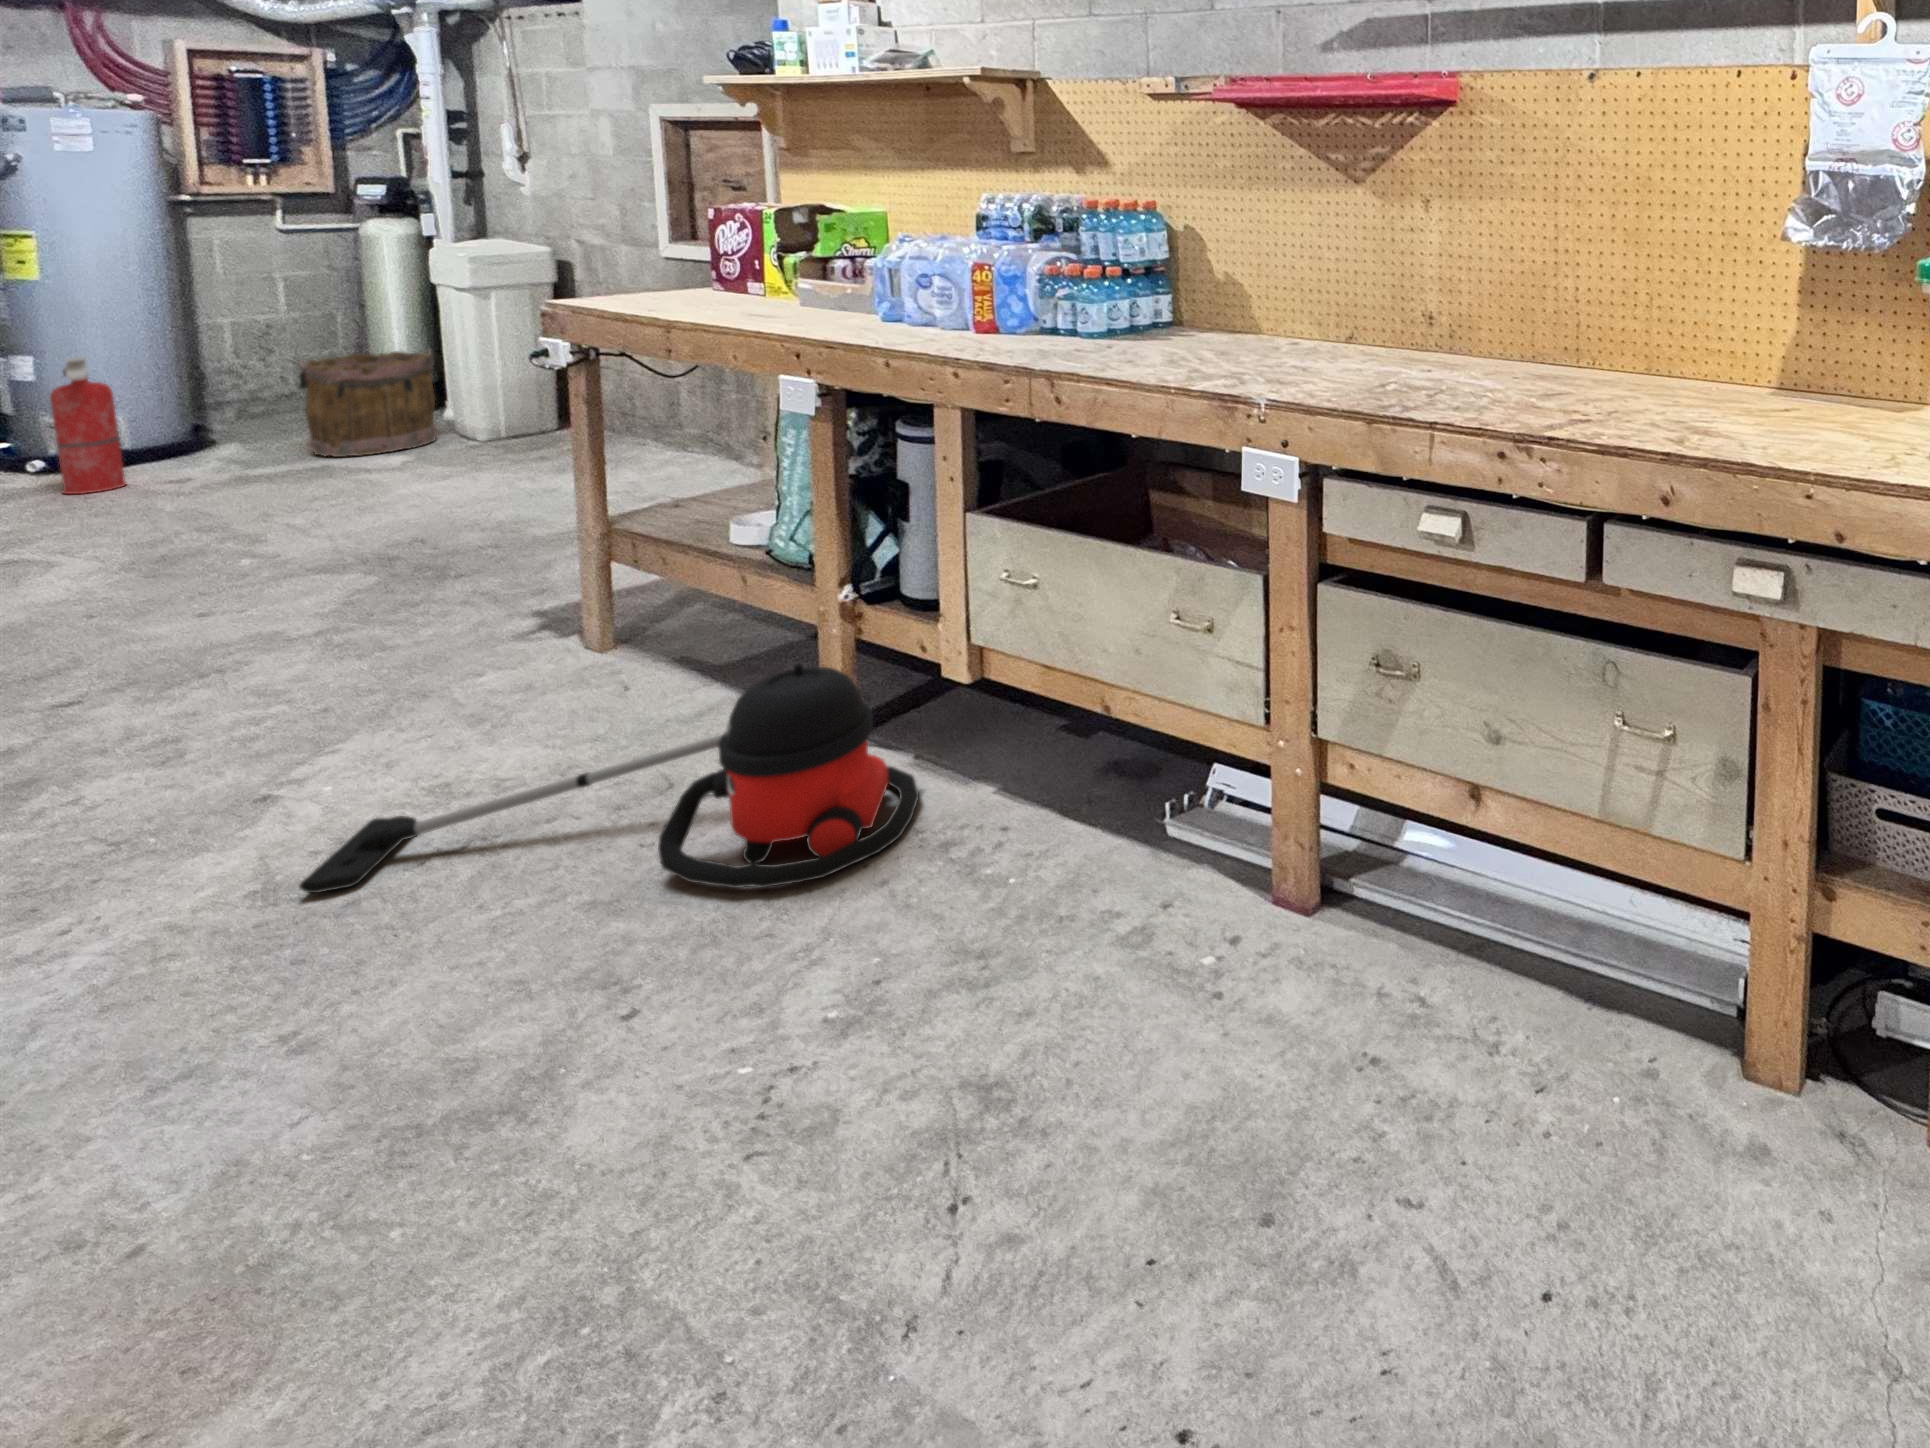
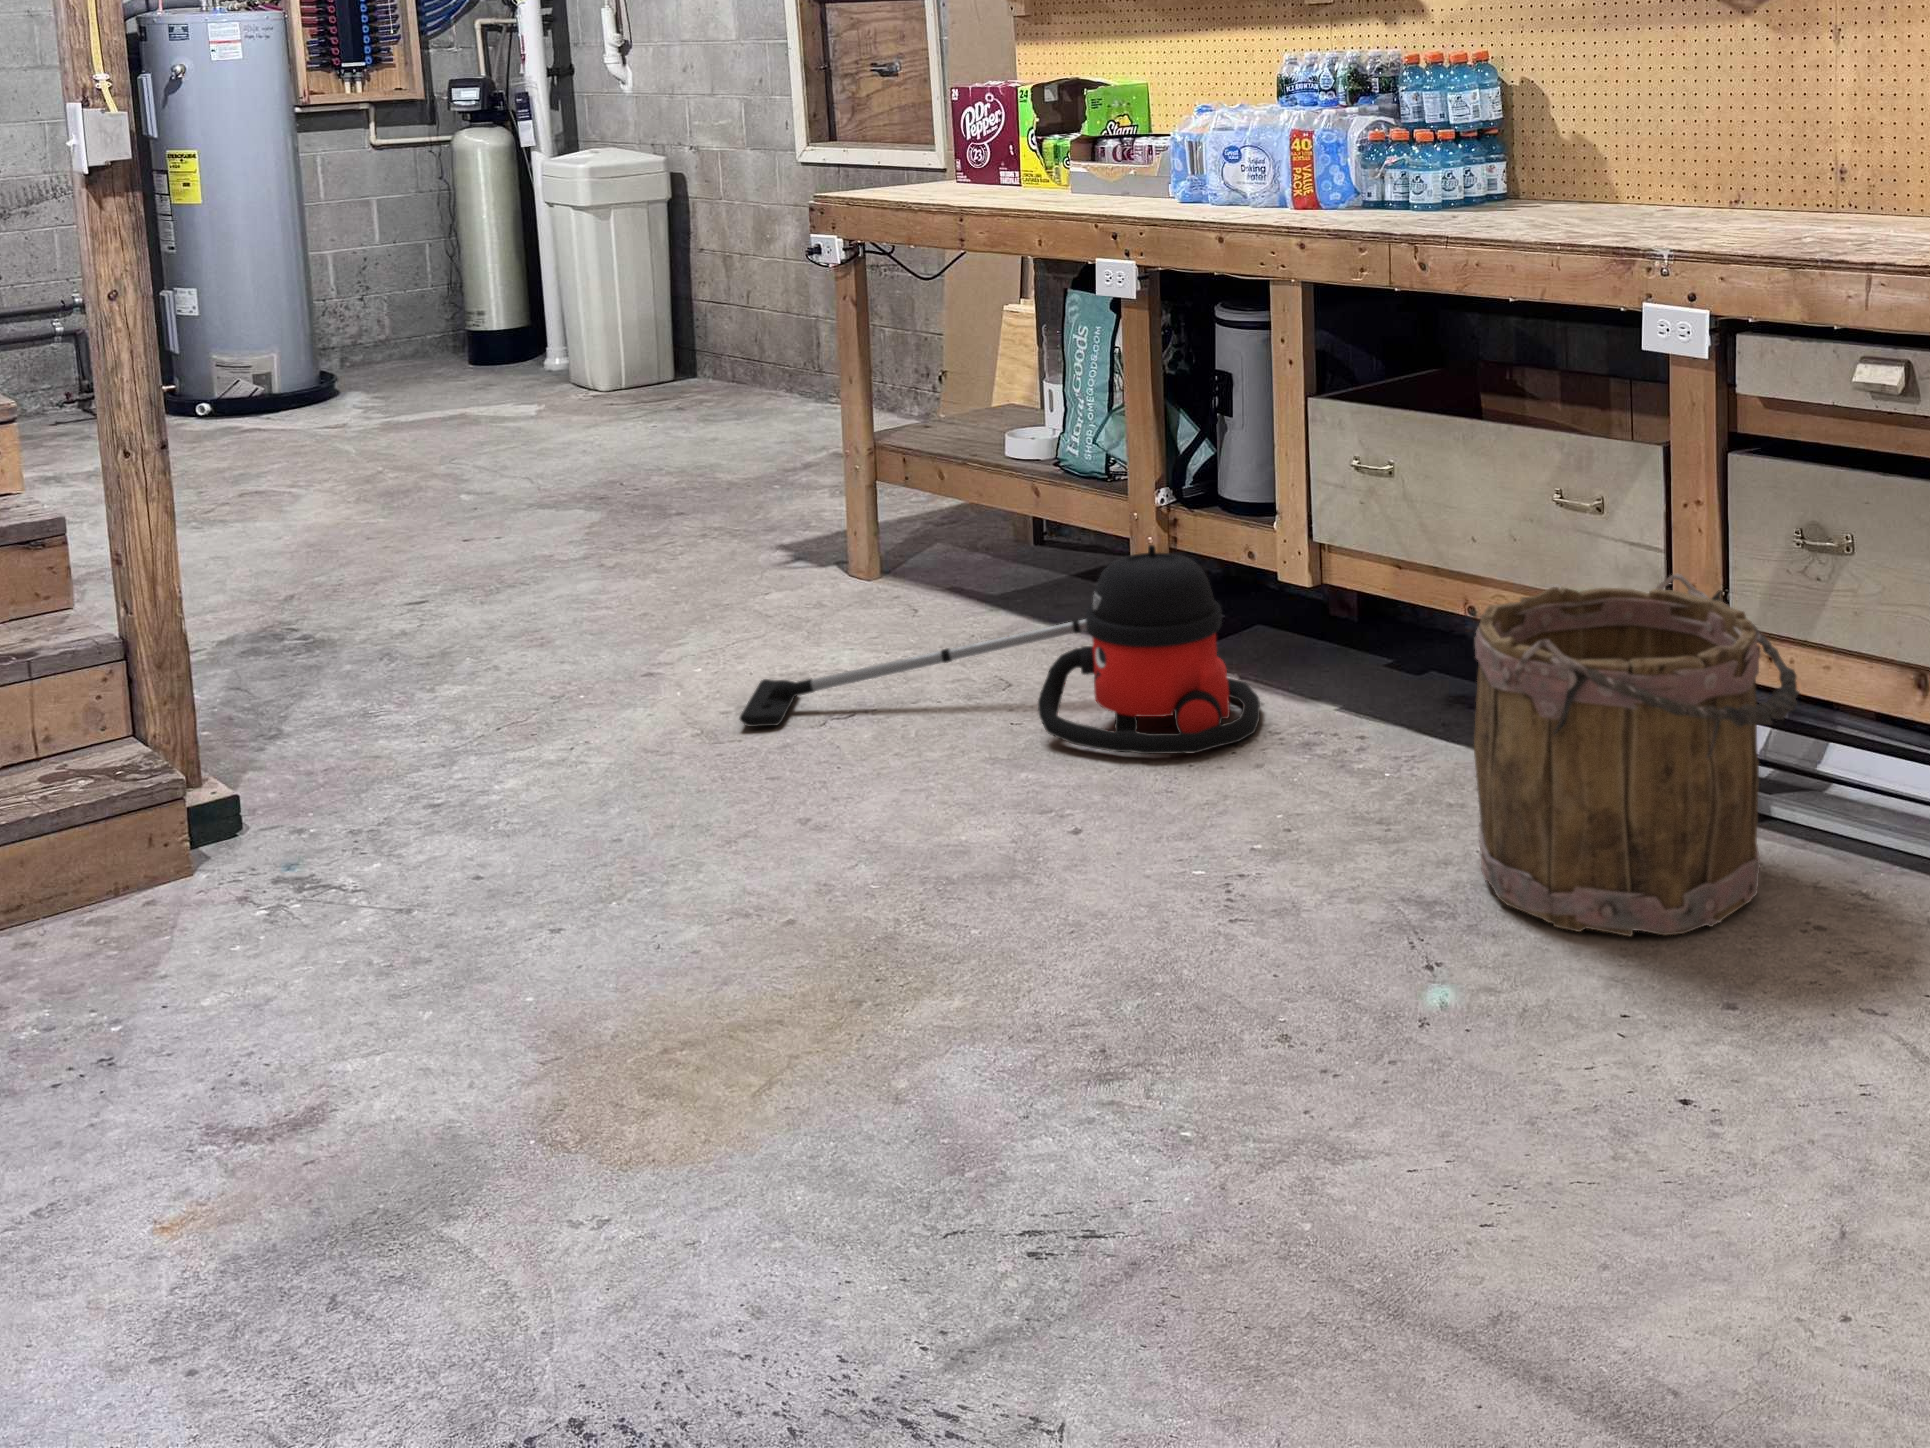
bucket: present [298,349,442,457] -> present [1474,574,1799,936]
fire extinguisher: present [50,357,126,494] -> none [238,280,295,428]

